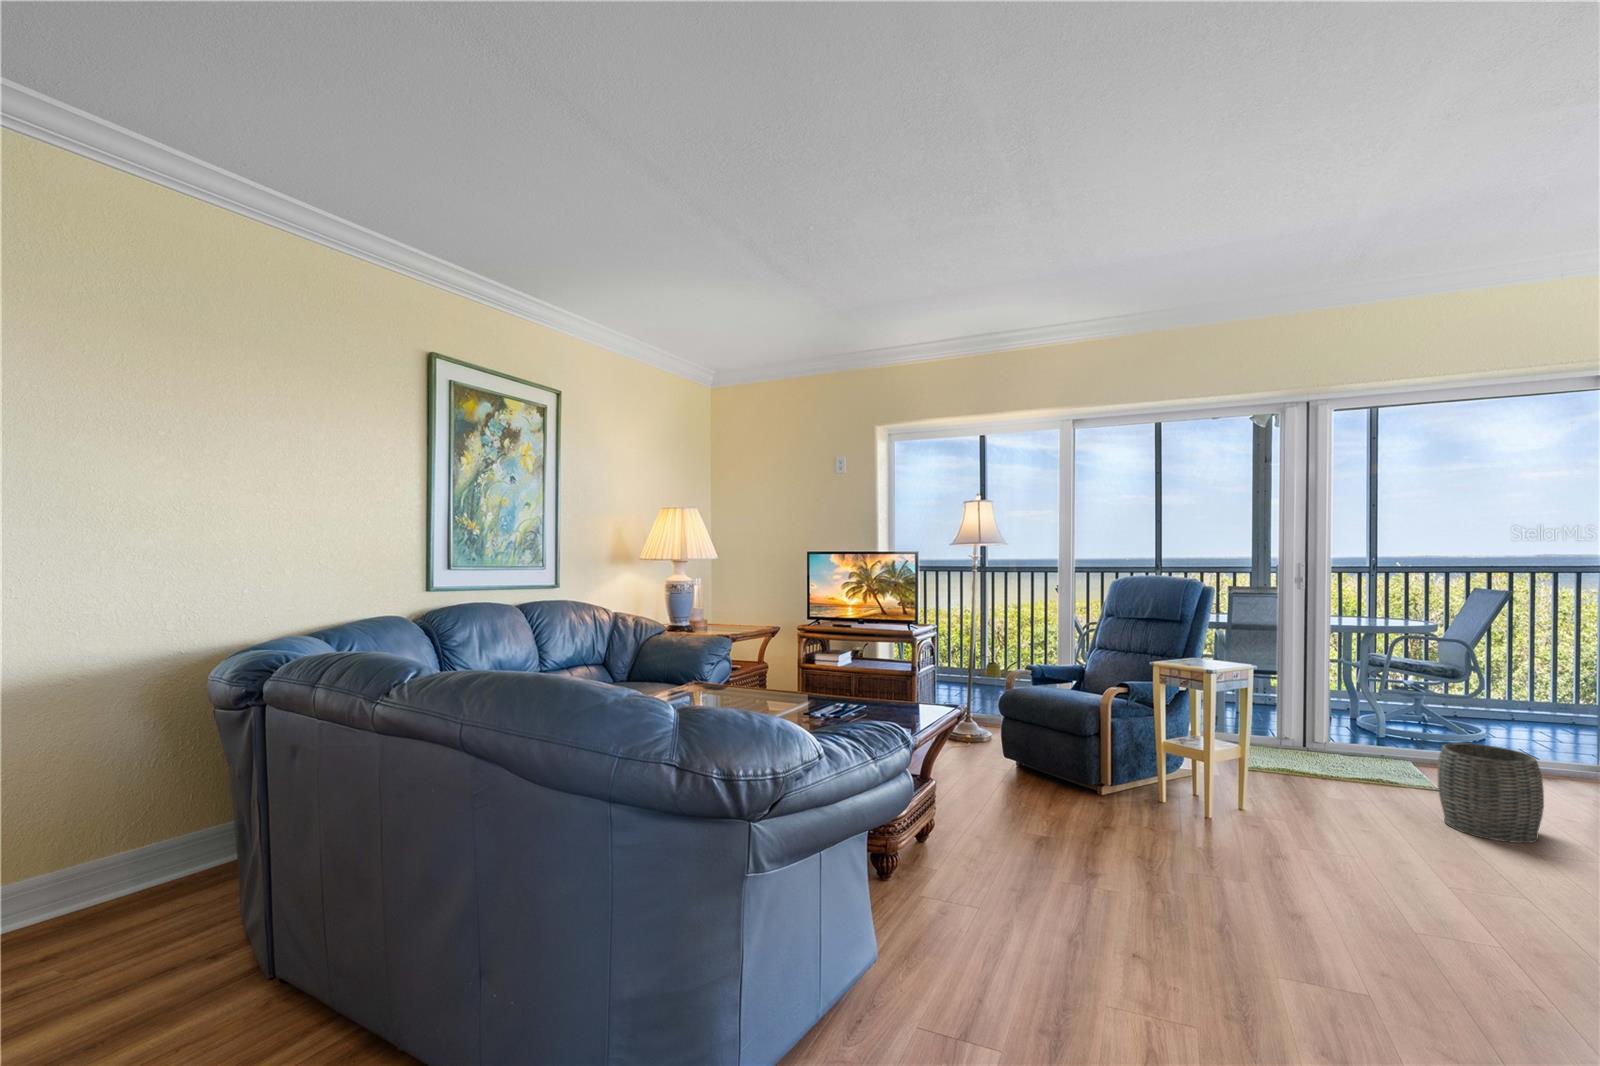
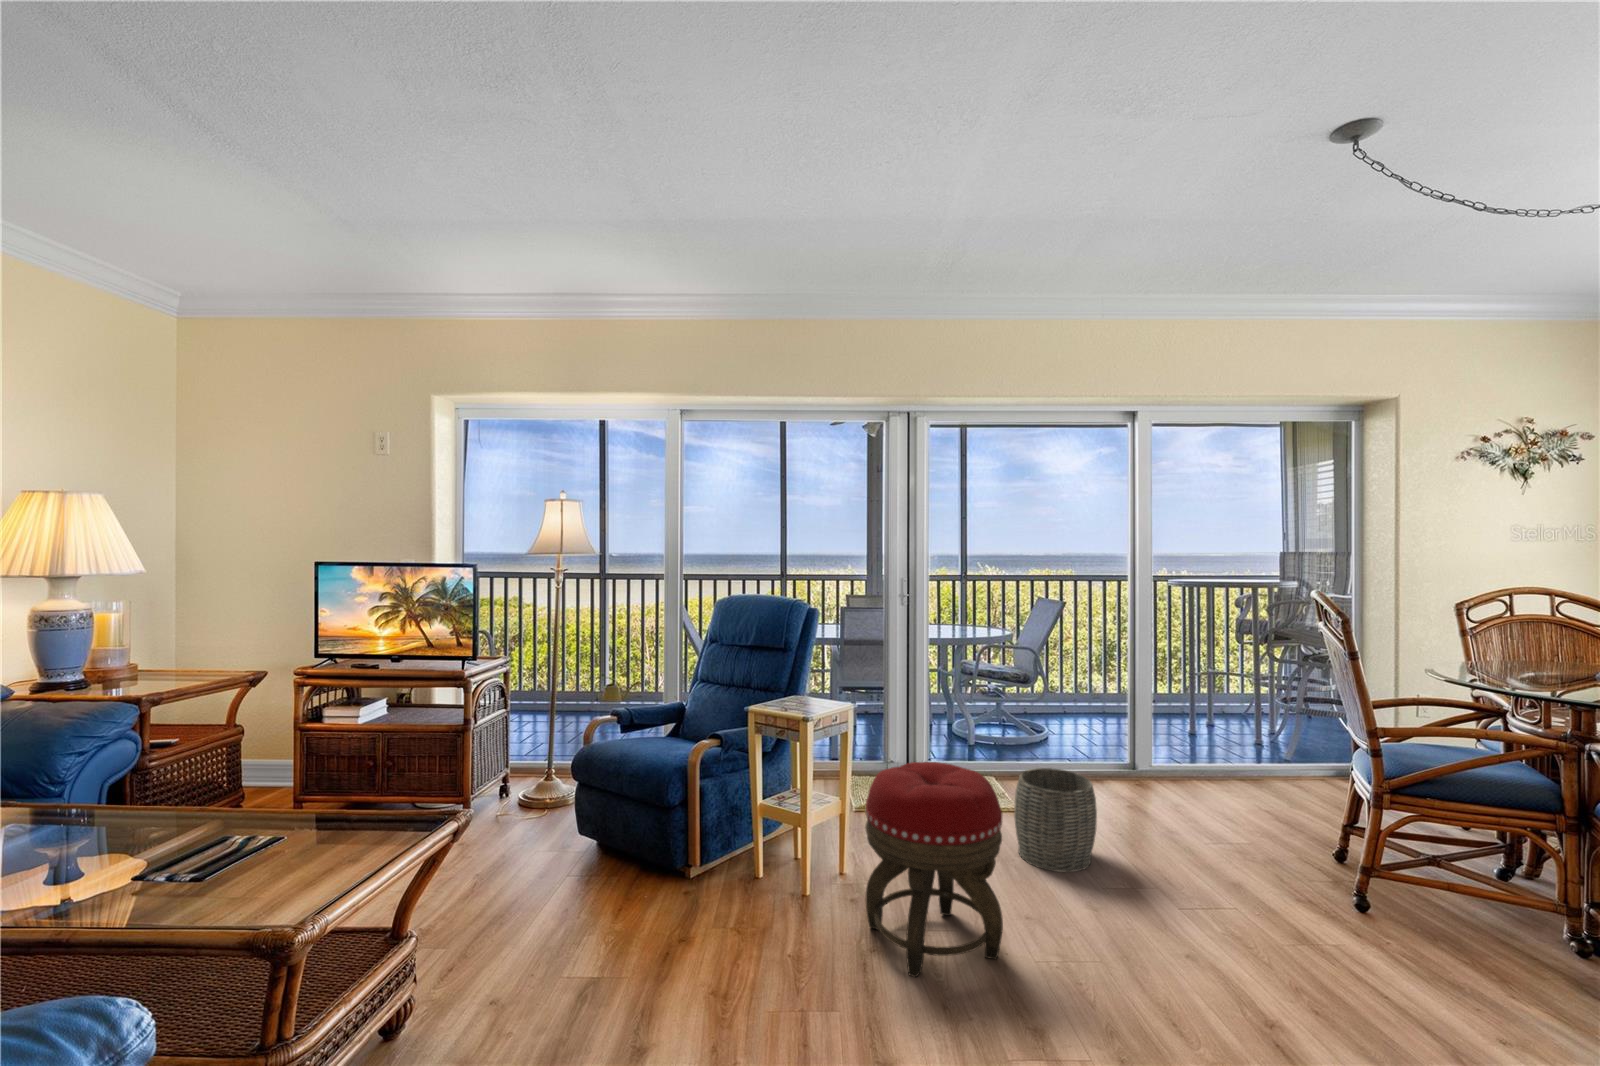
footstool: none [1271,706,1421,881] -> present [865,762,1003,977]

